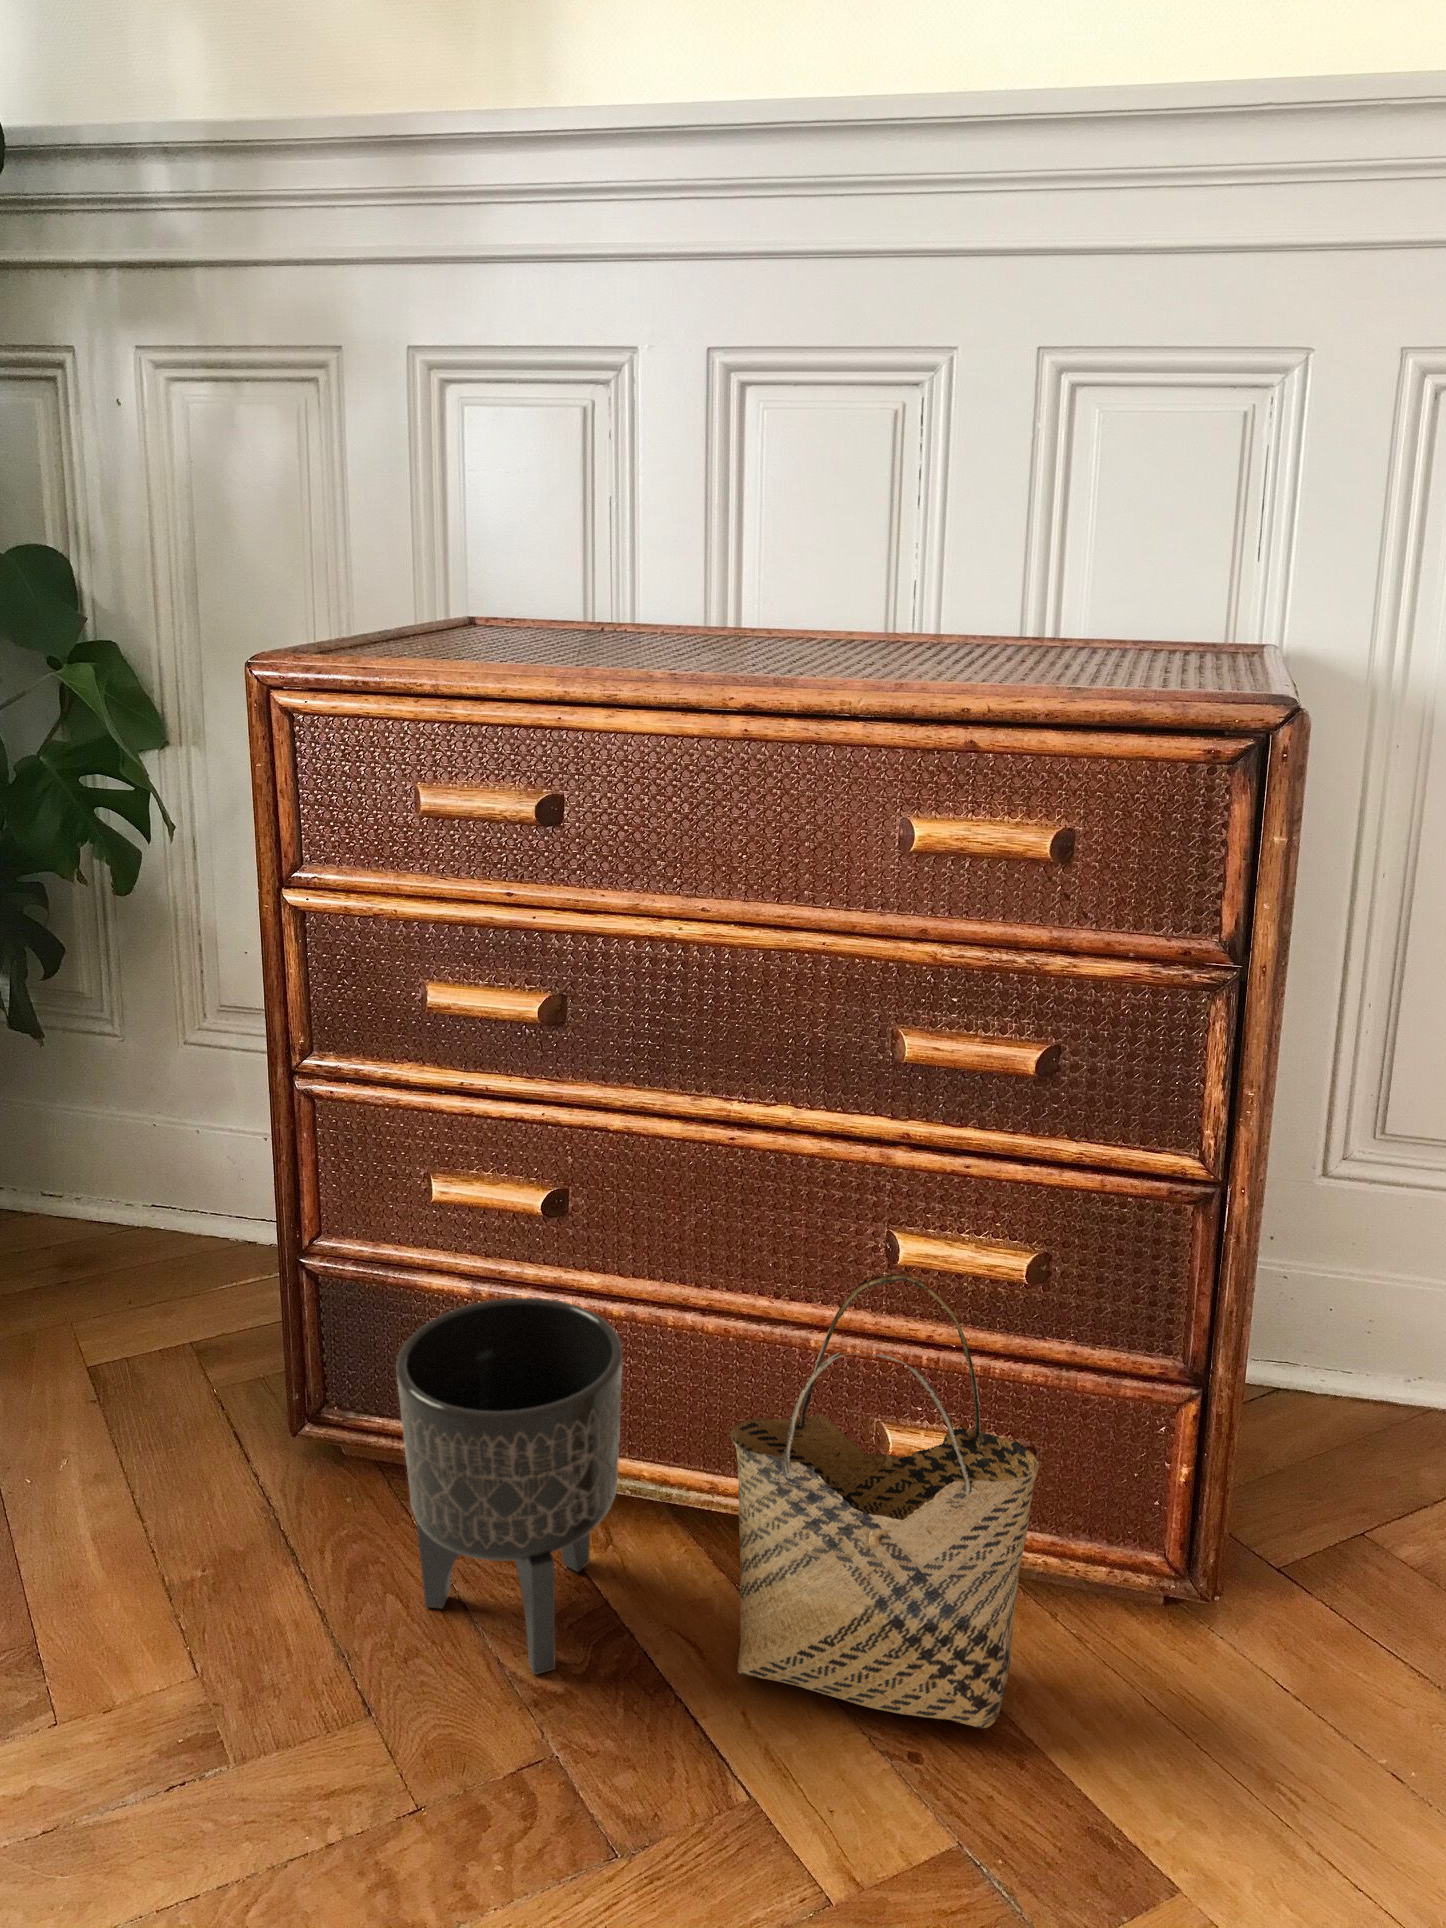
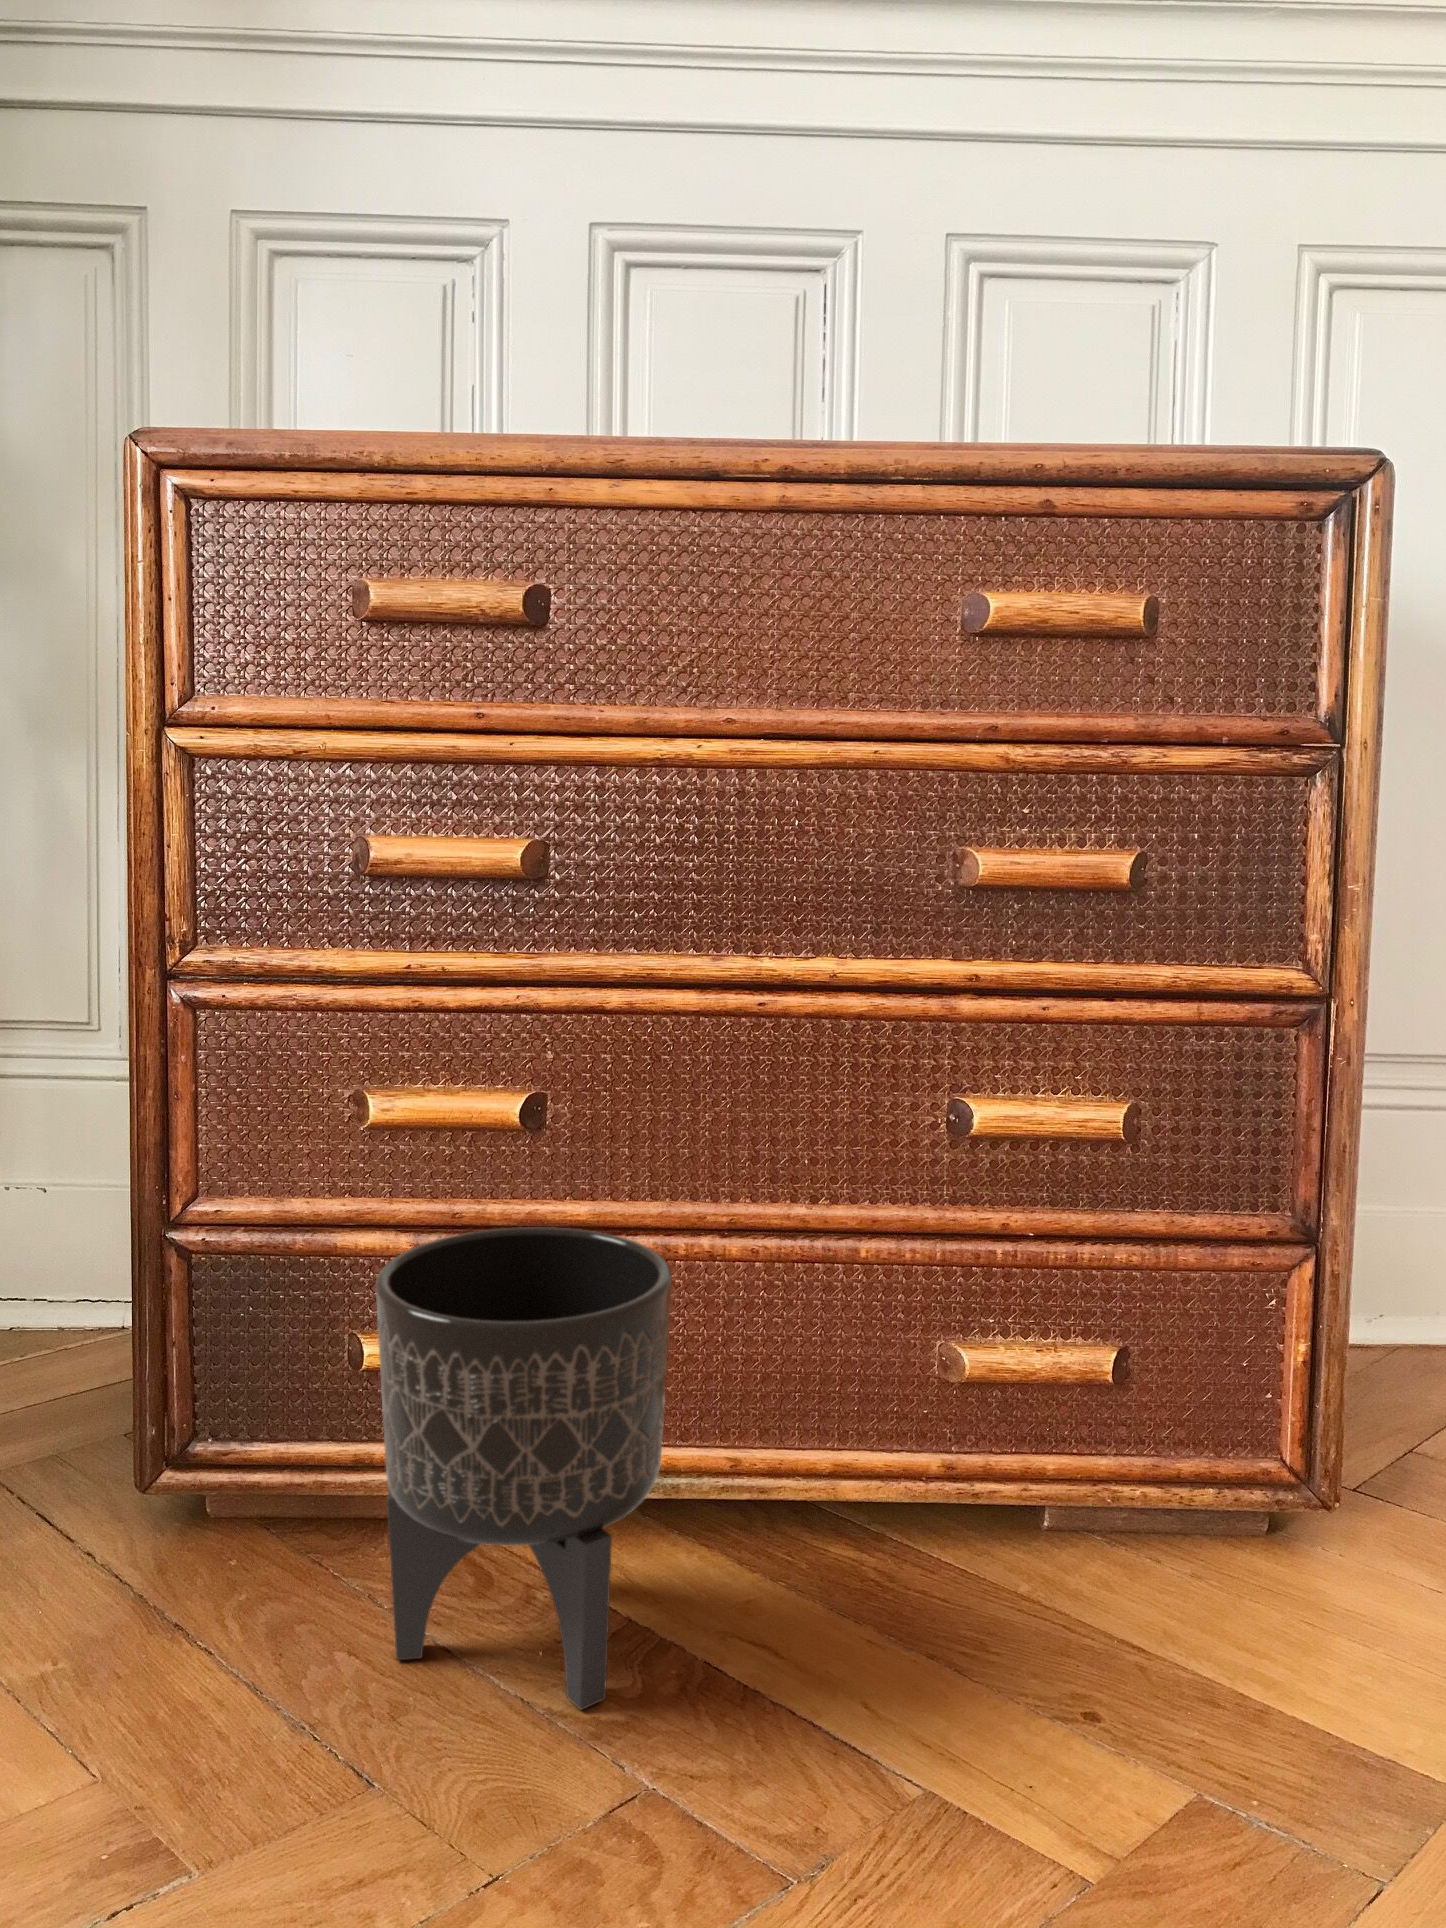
woven basket: present [730,1274,1039,1728] -> none [820,1132,1187,1667]

